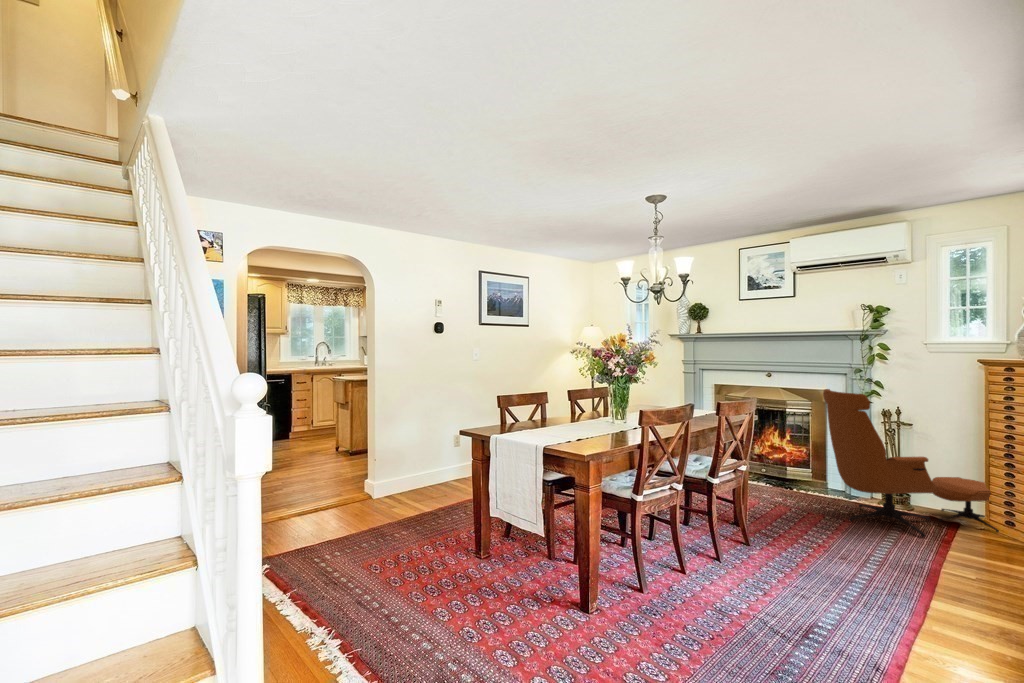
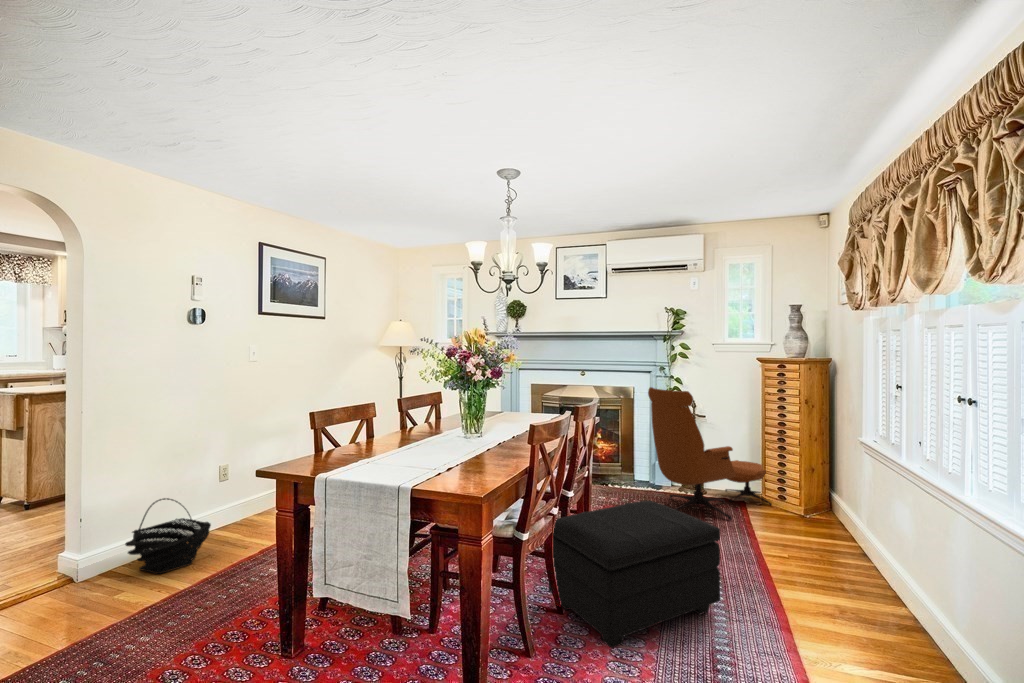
basket: none [400,450,447,498] -> present [125,498,211,574]
footstool: none [675,493,844,603] -> present [549,501,720,648]

